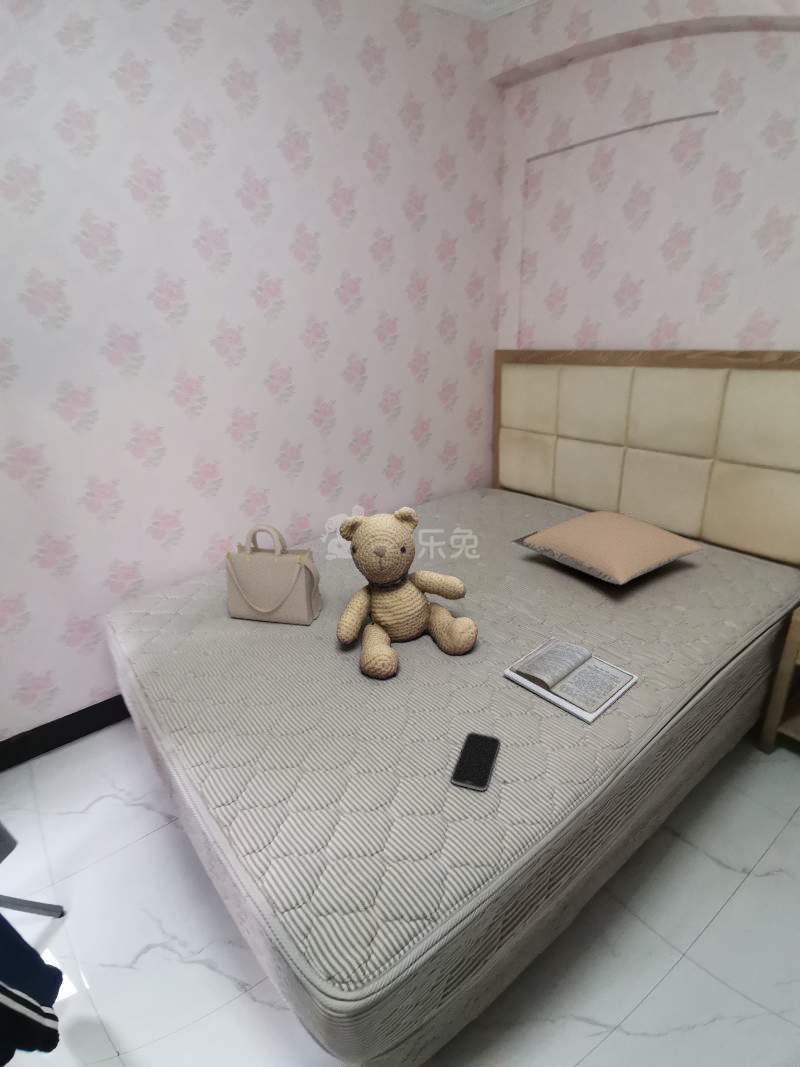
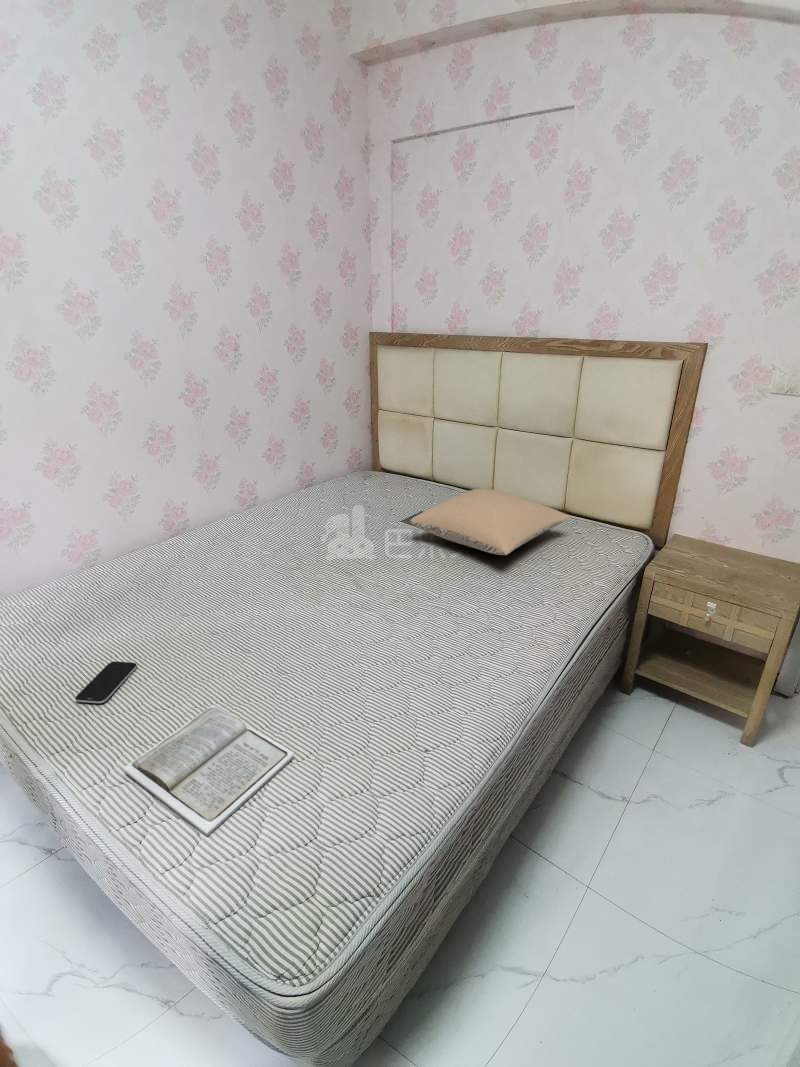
teddy bear: present [336,507,478,679] -> none [229,489,380,669]
handbag: present [225,524,322,625] -> none [93,517,209,623]
book: present [504,637,638,724] -> present [124,705,294,836]
smartphone: present [451,732,501,791] -> present [75,662,137,703]

